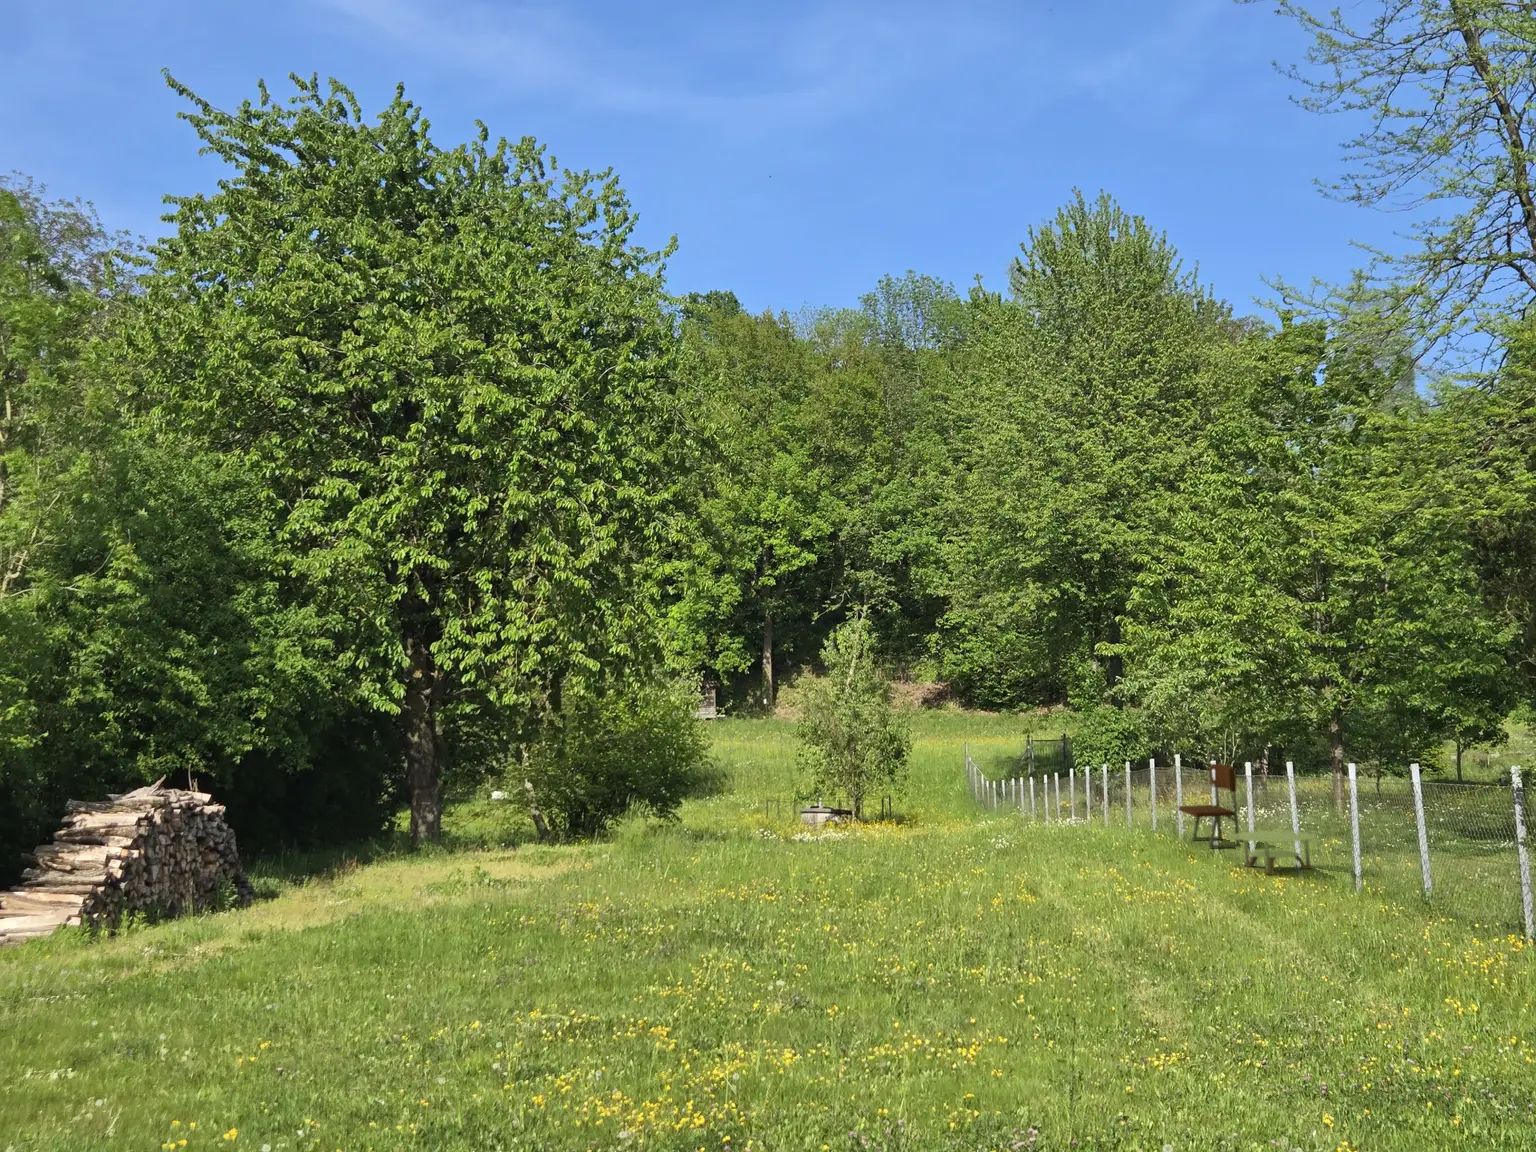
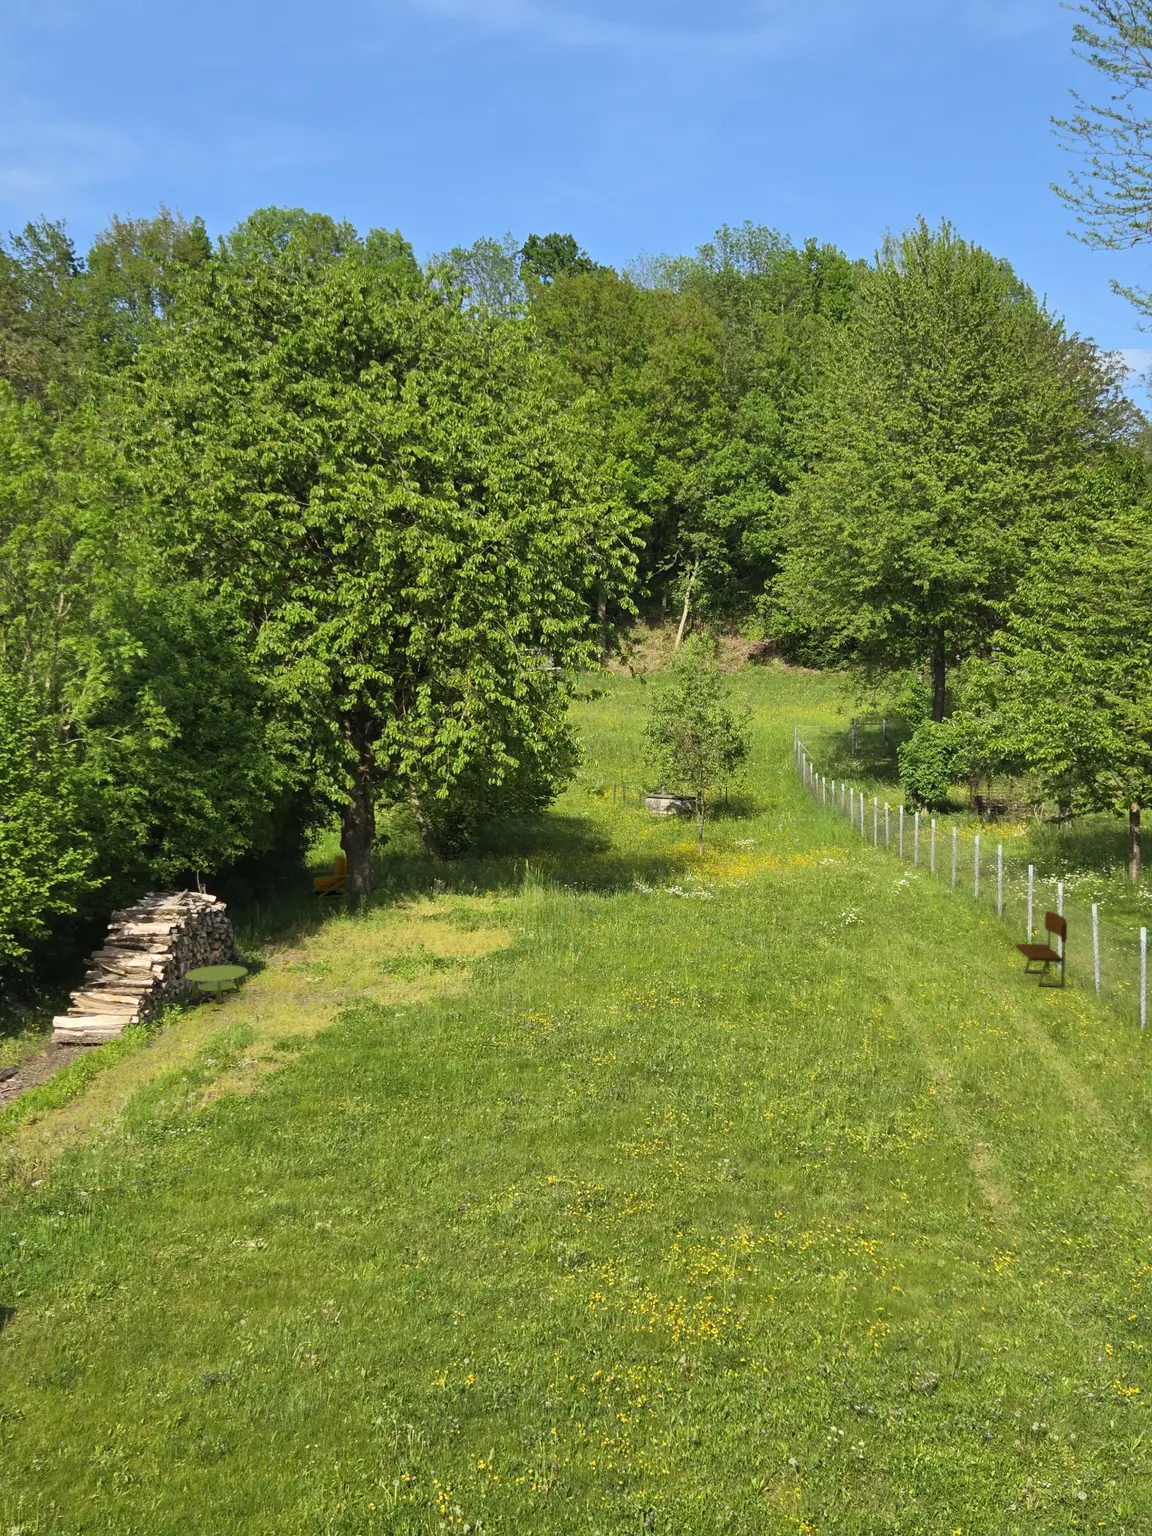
lounge chair: none [363,788,408,836] -> present [313,855,351,898]
round table: present [1229,831,1316,875] -> present [185,965,247,1004]

